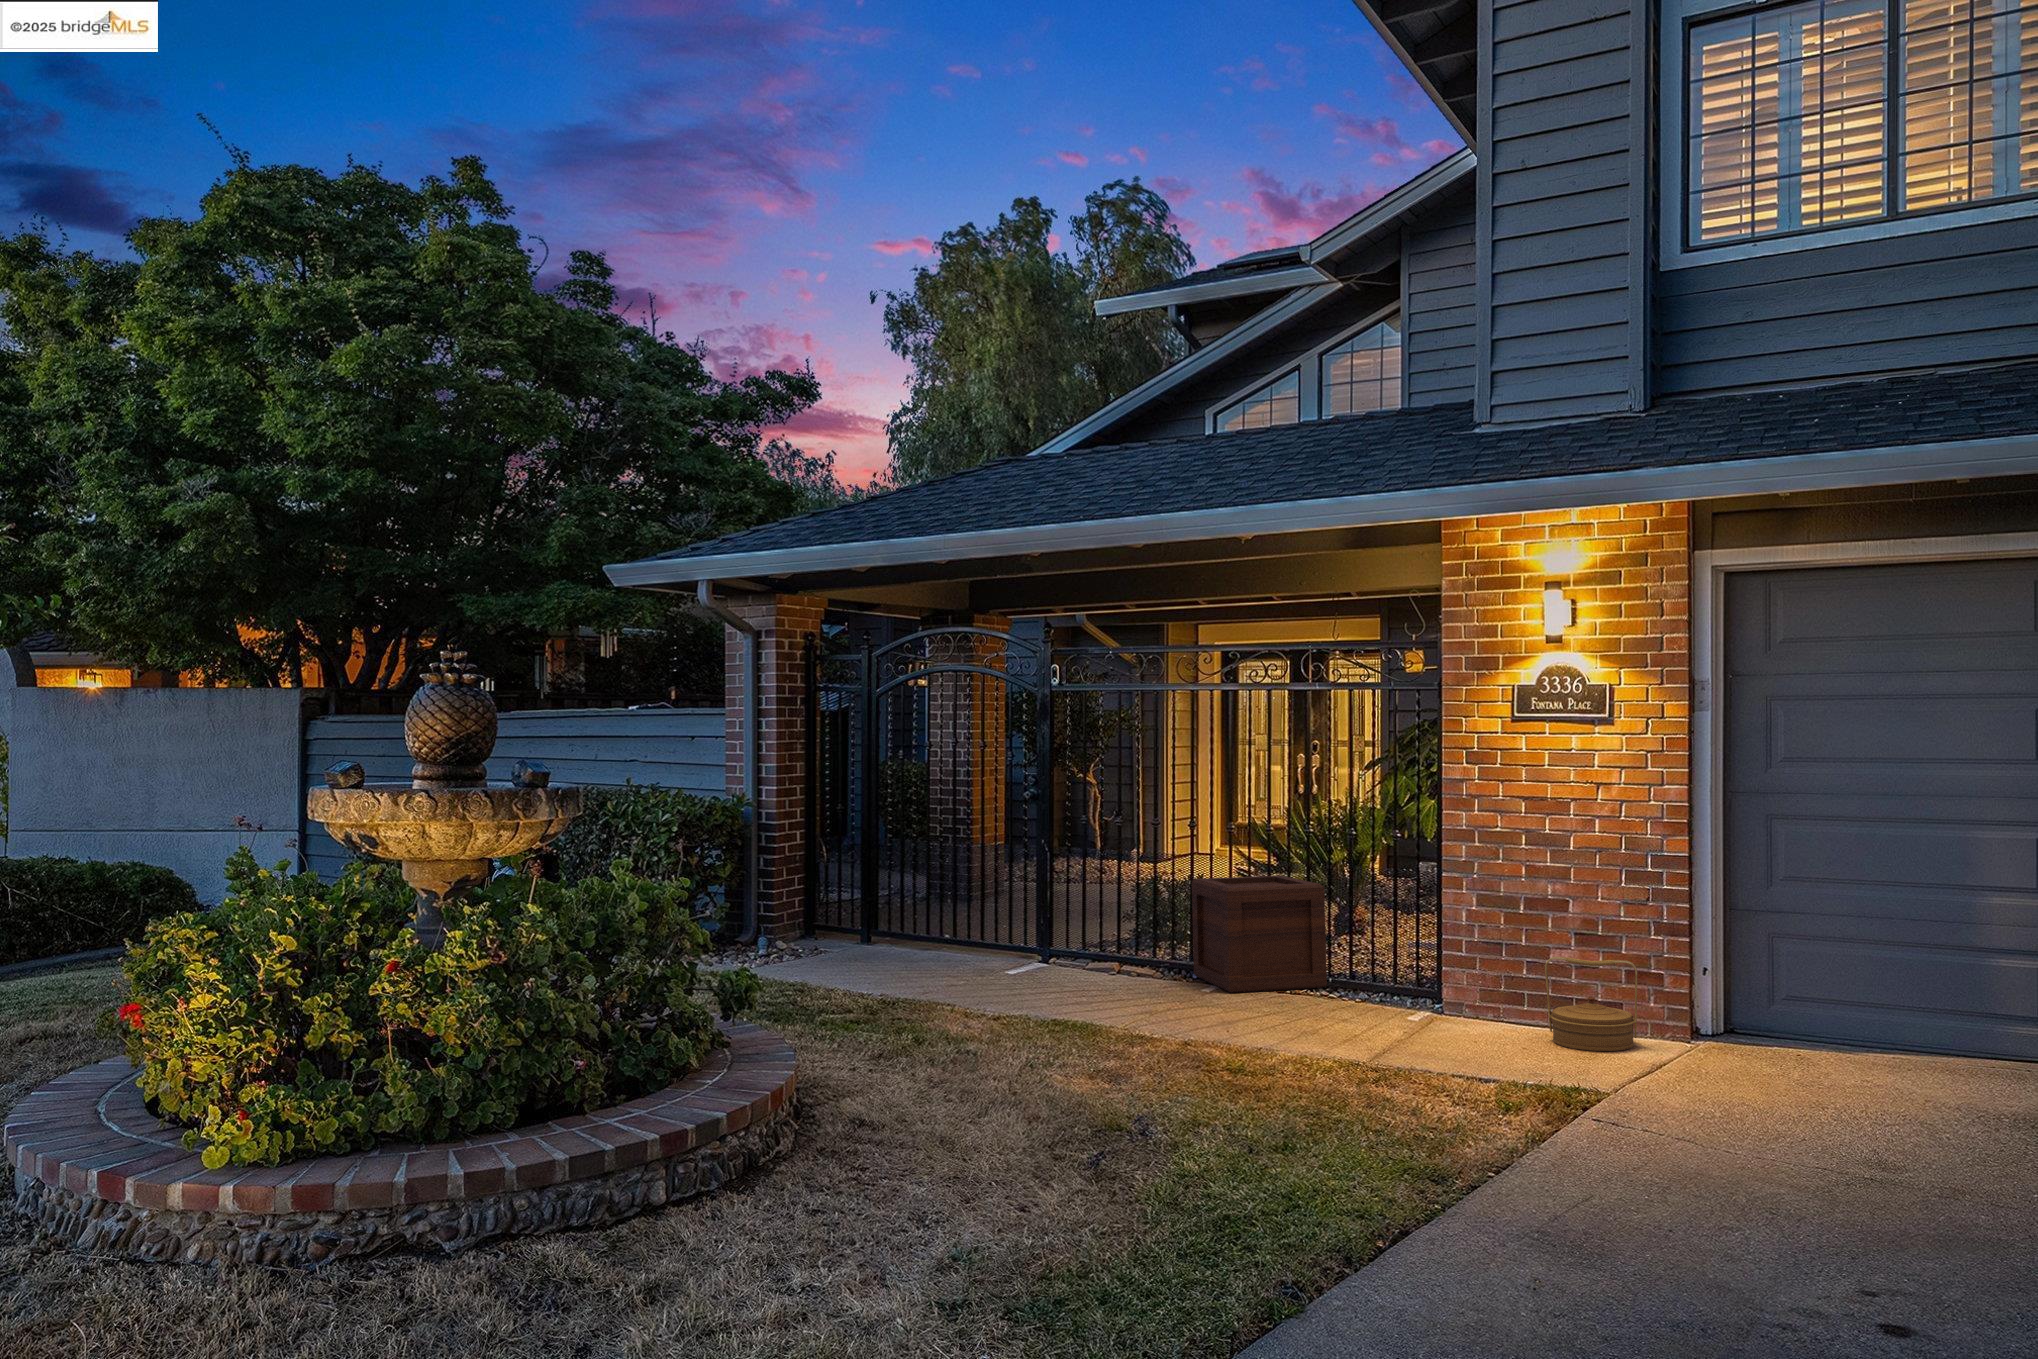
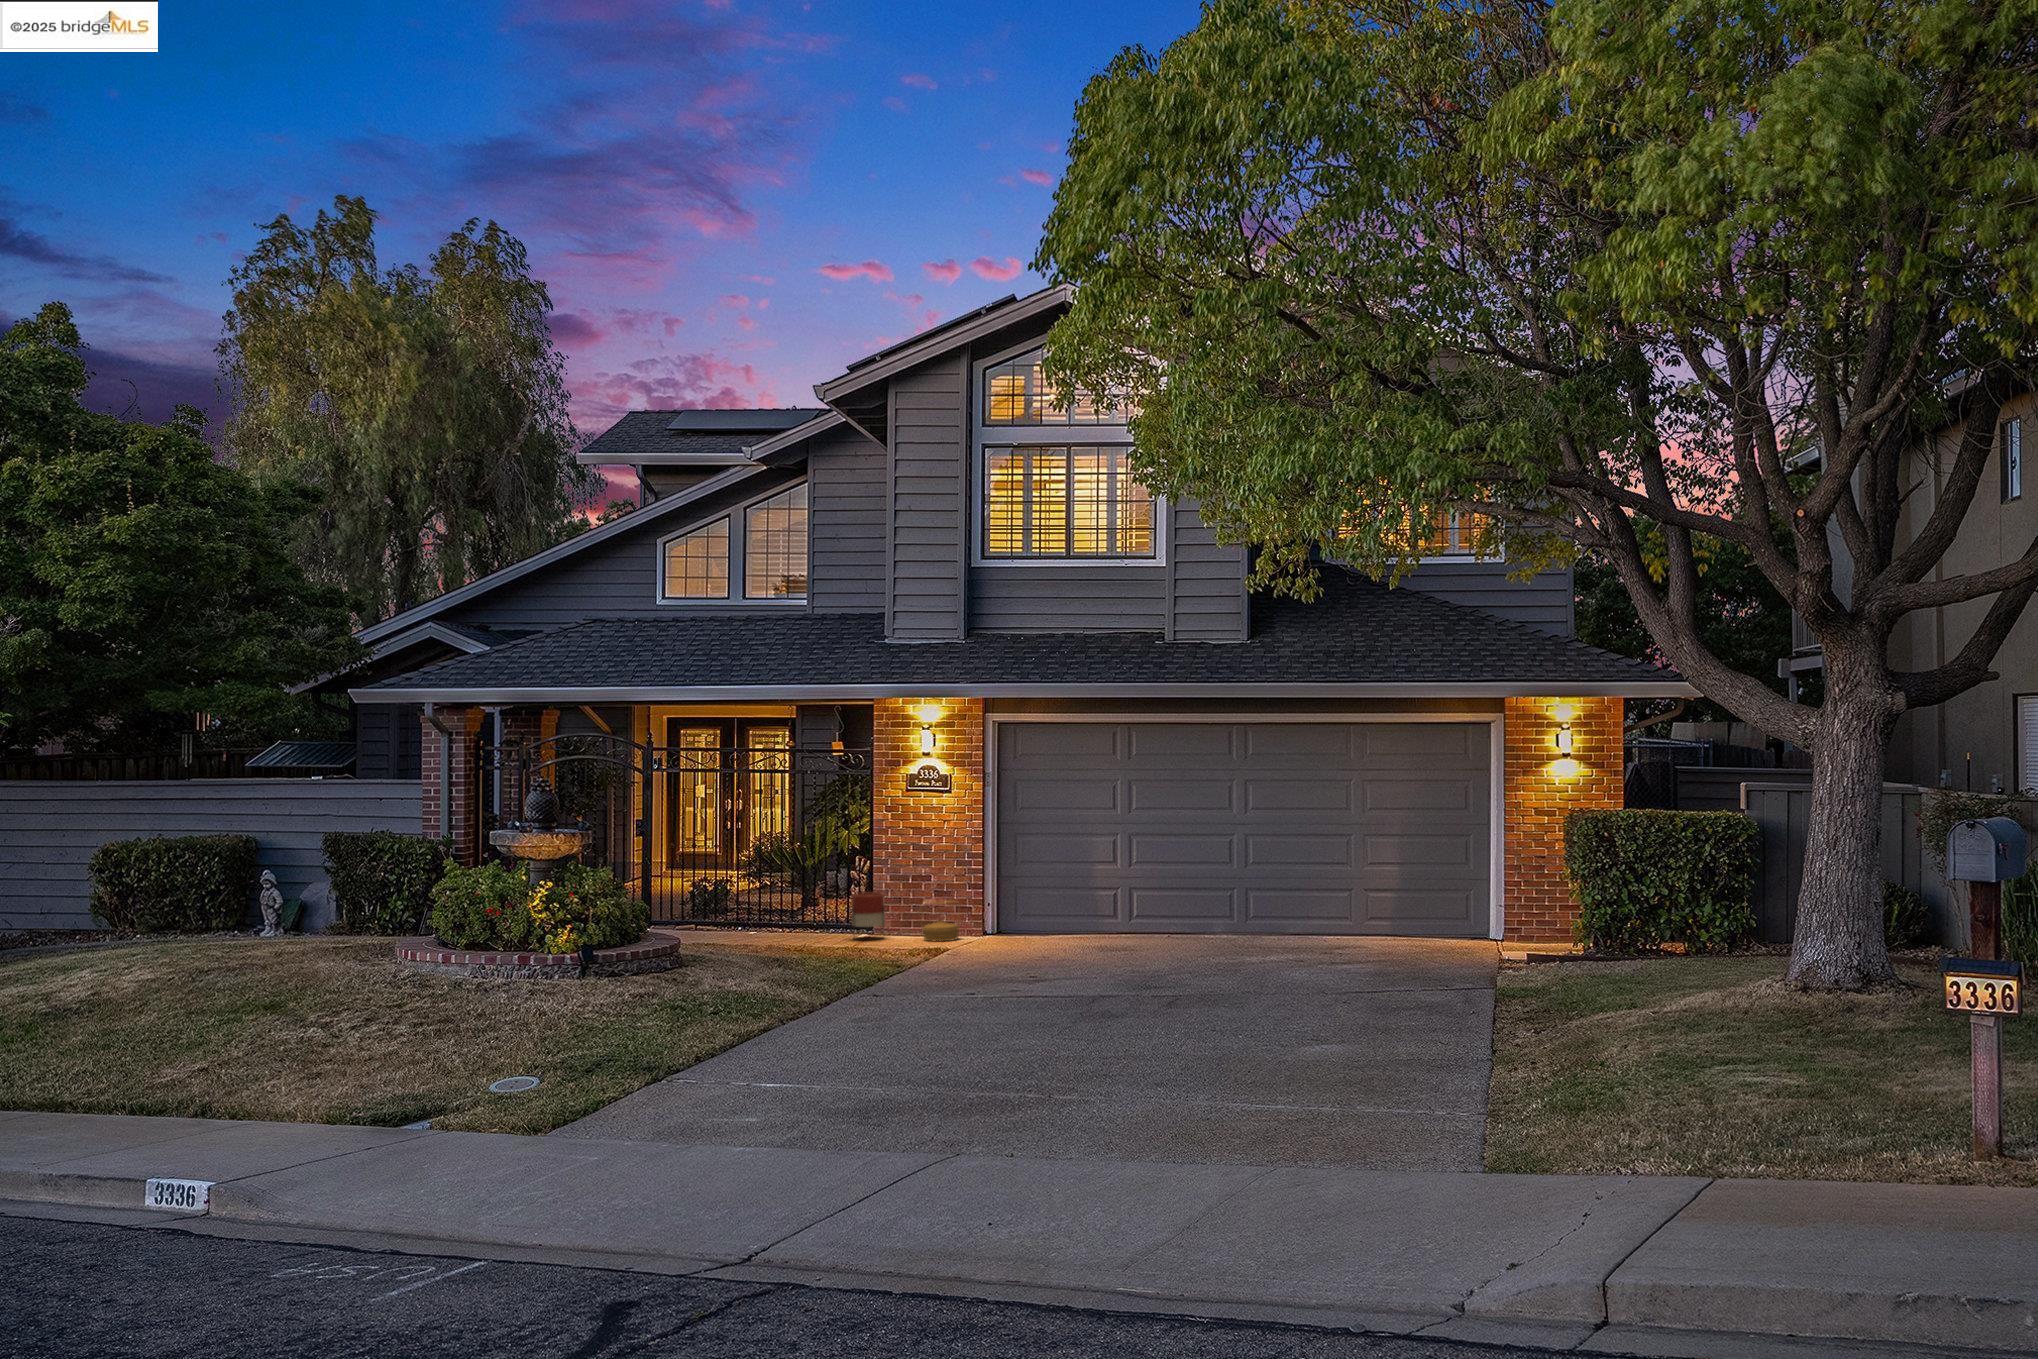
wooden crate: present [1192,876,1327,993] -> none [735,872,812,936]
planter: none [1394,927,1466,1029] -> present [851,892,885,934]

